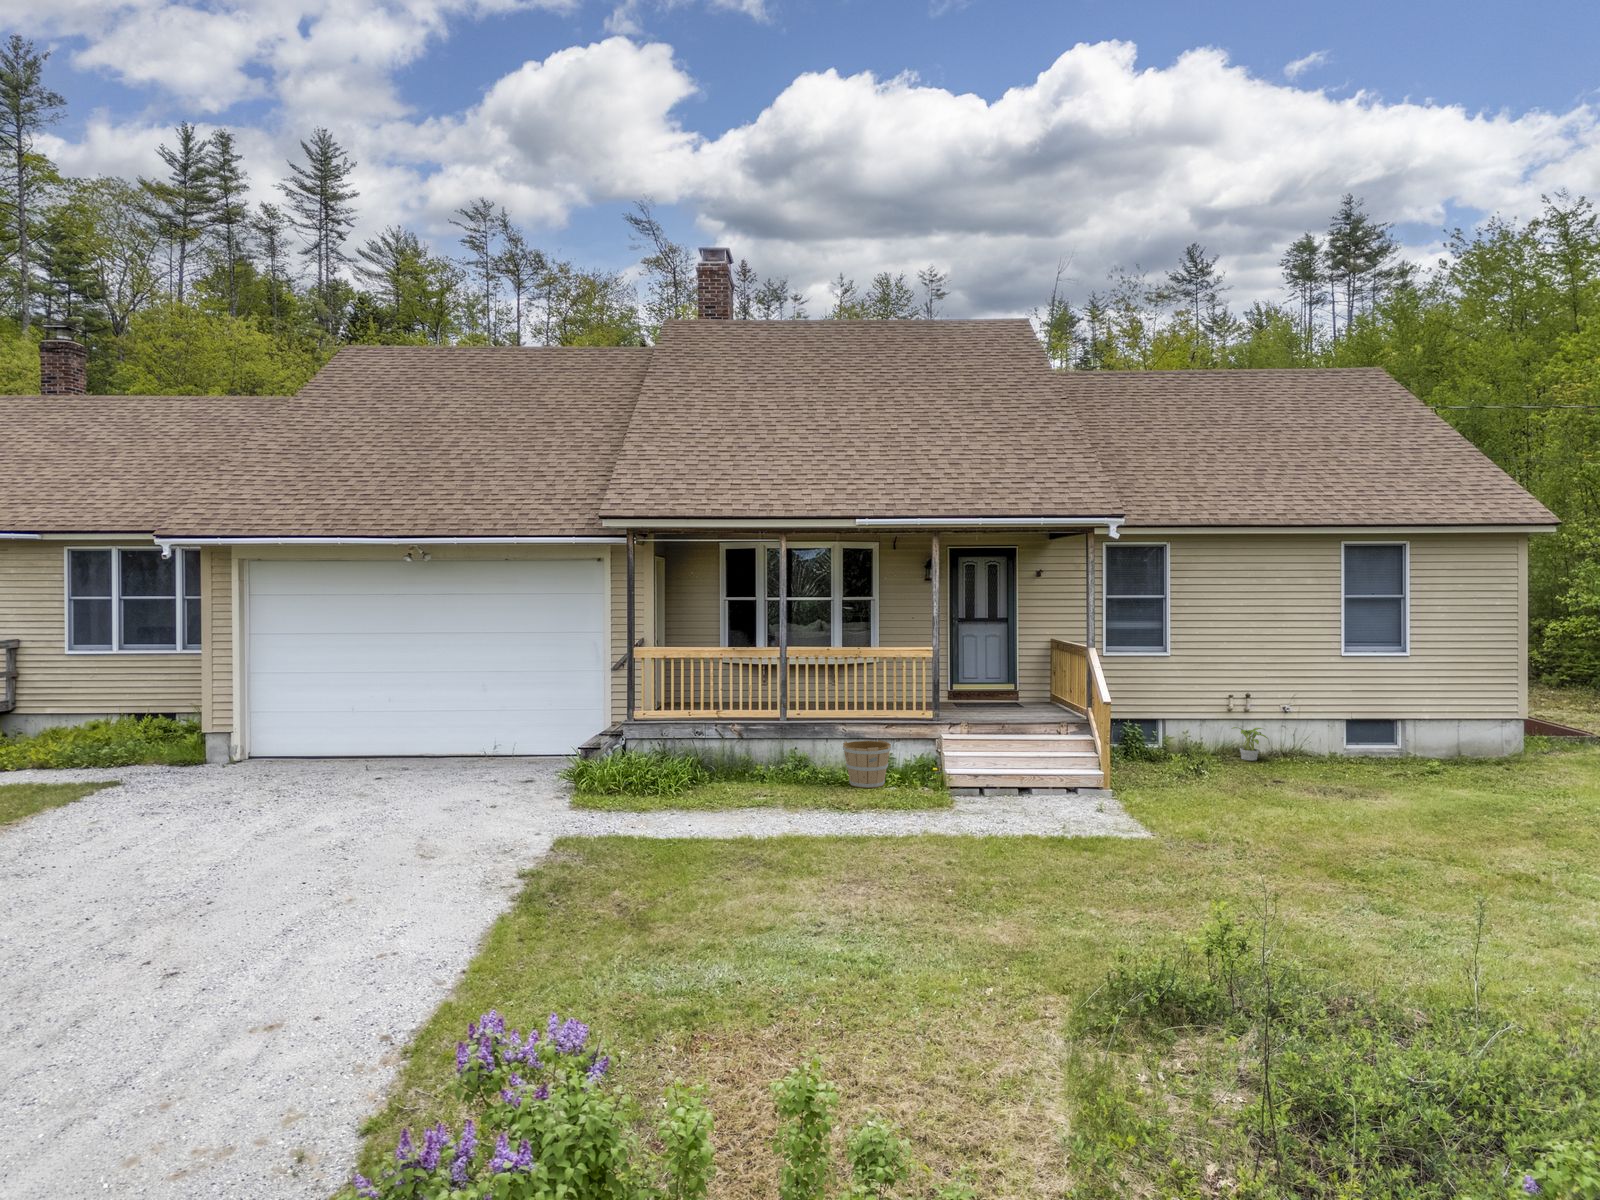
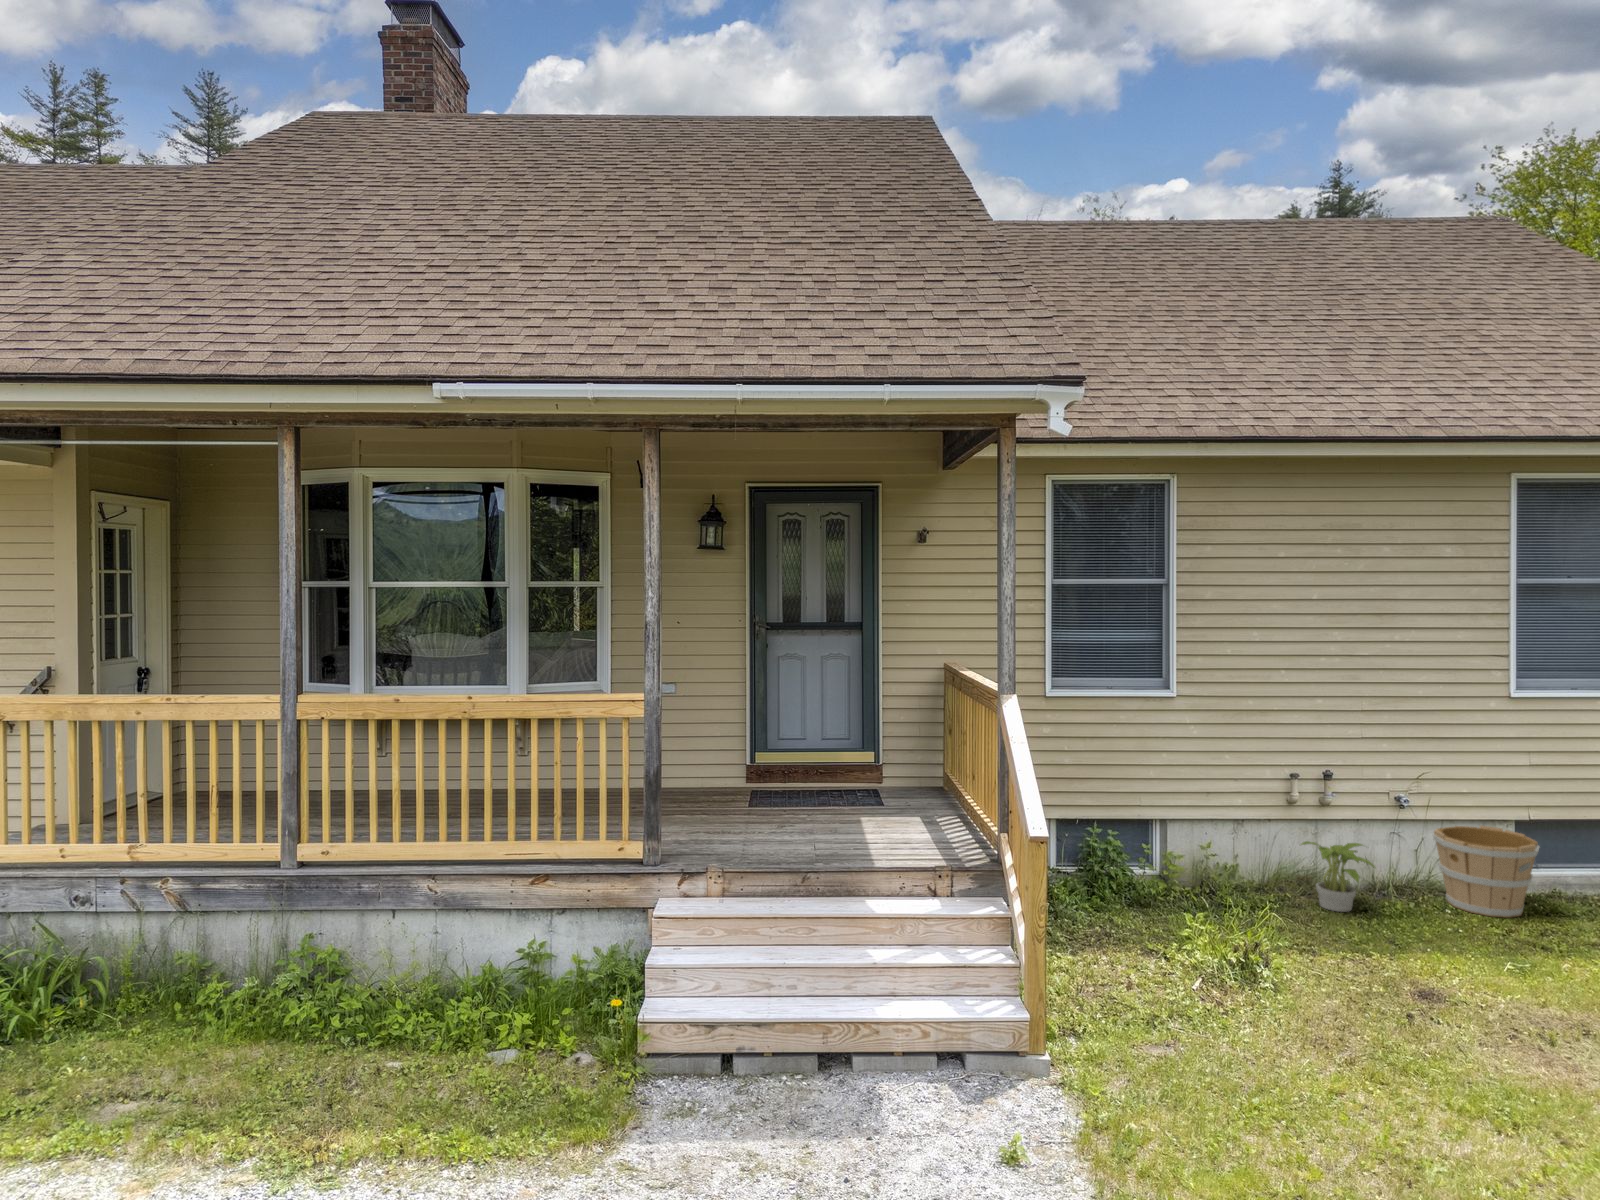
wooden bucket: present [843,740,891,788] -> present [1433,825,1539,918]

